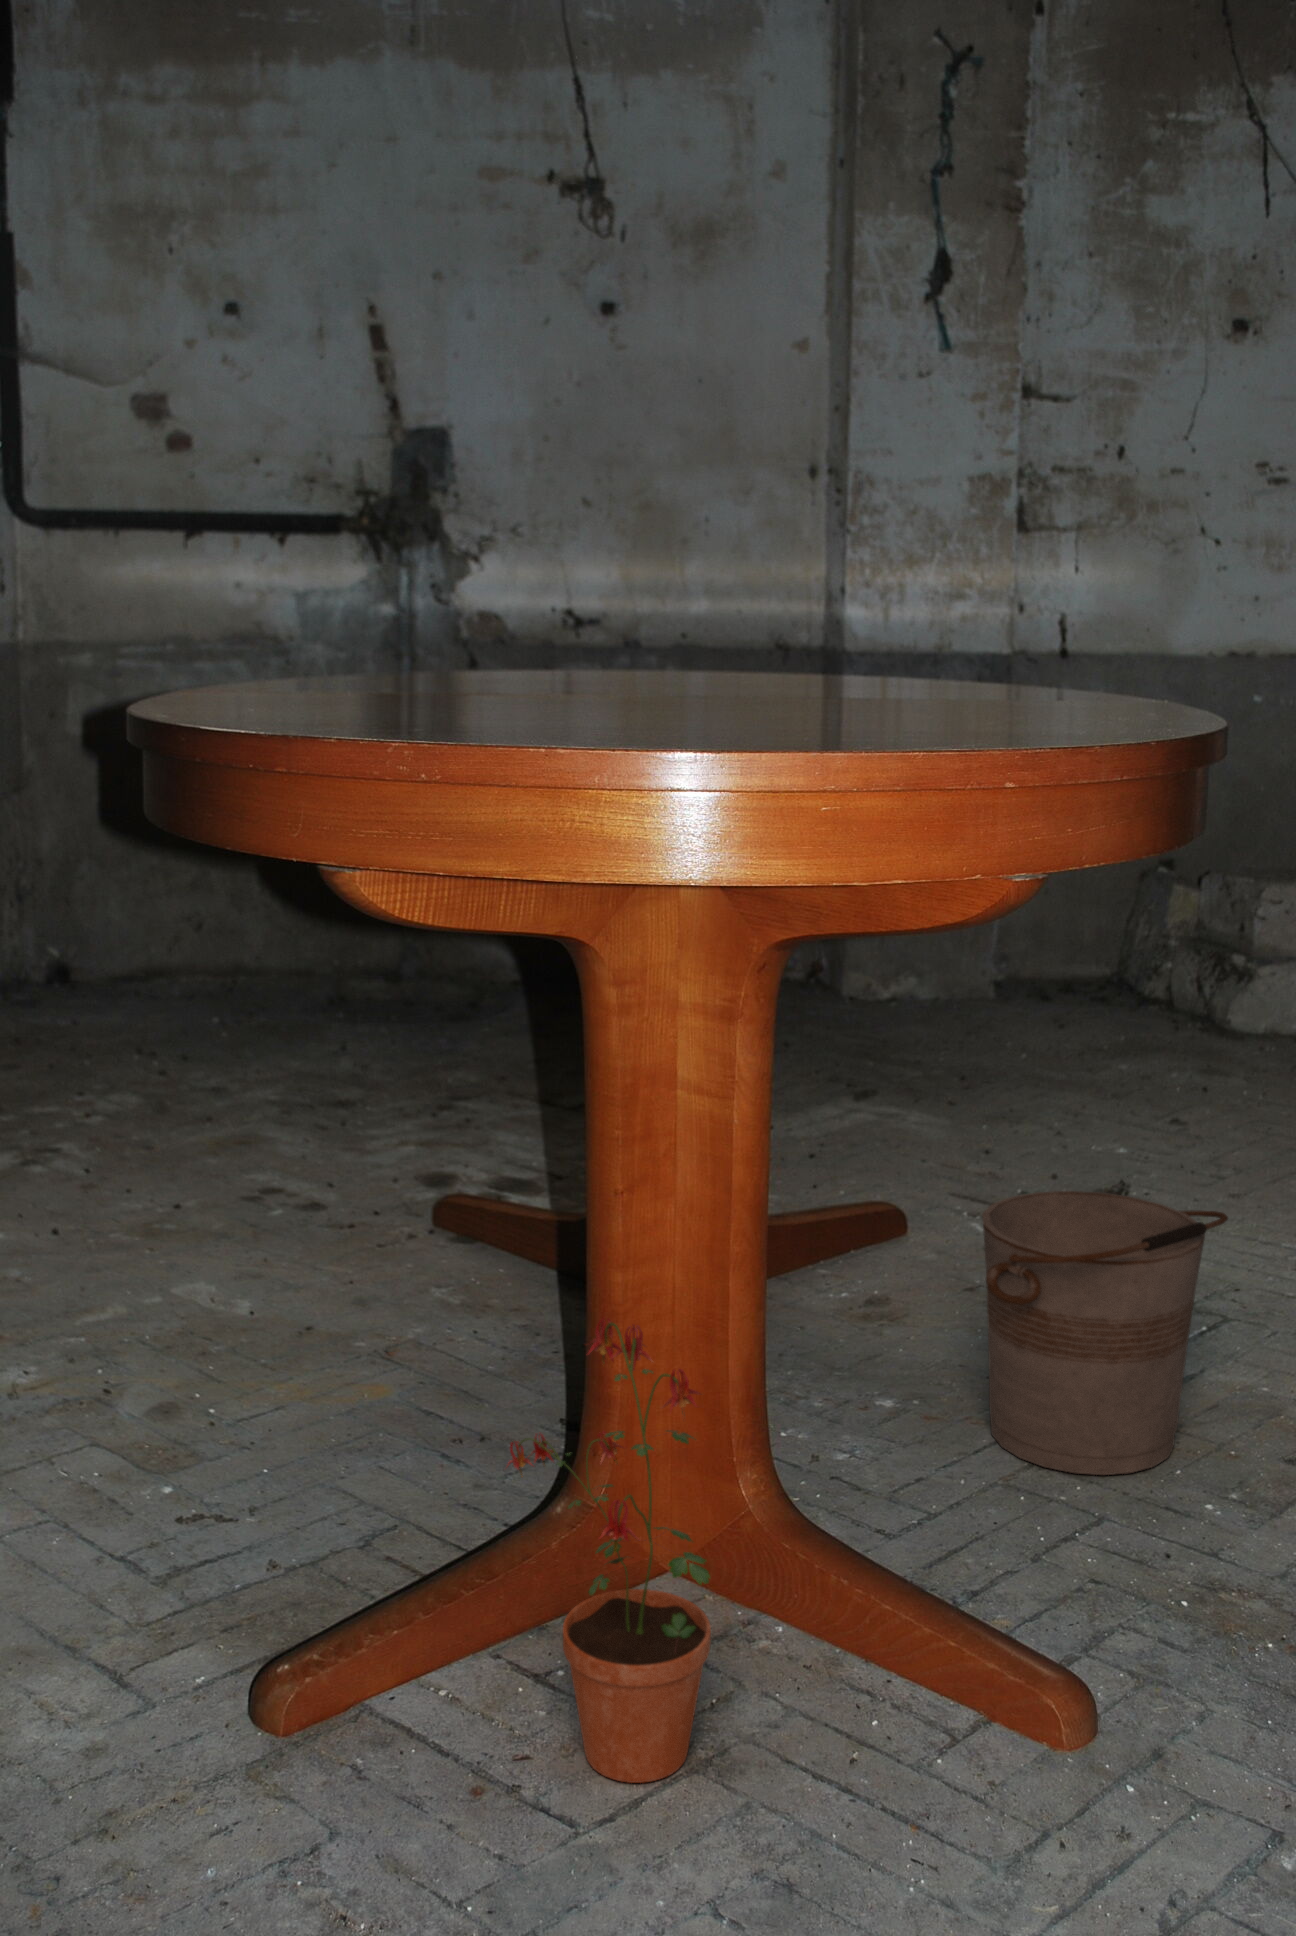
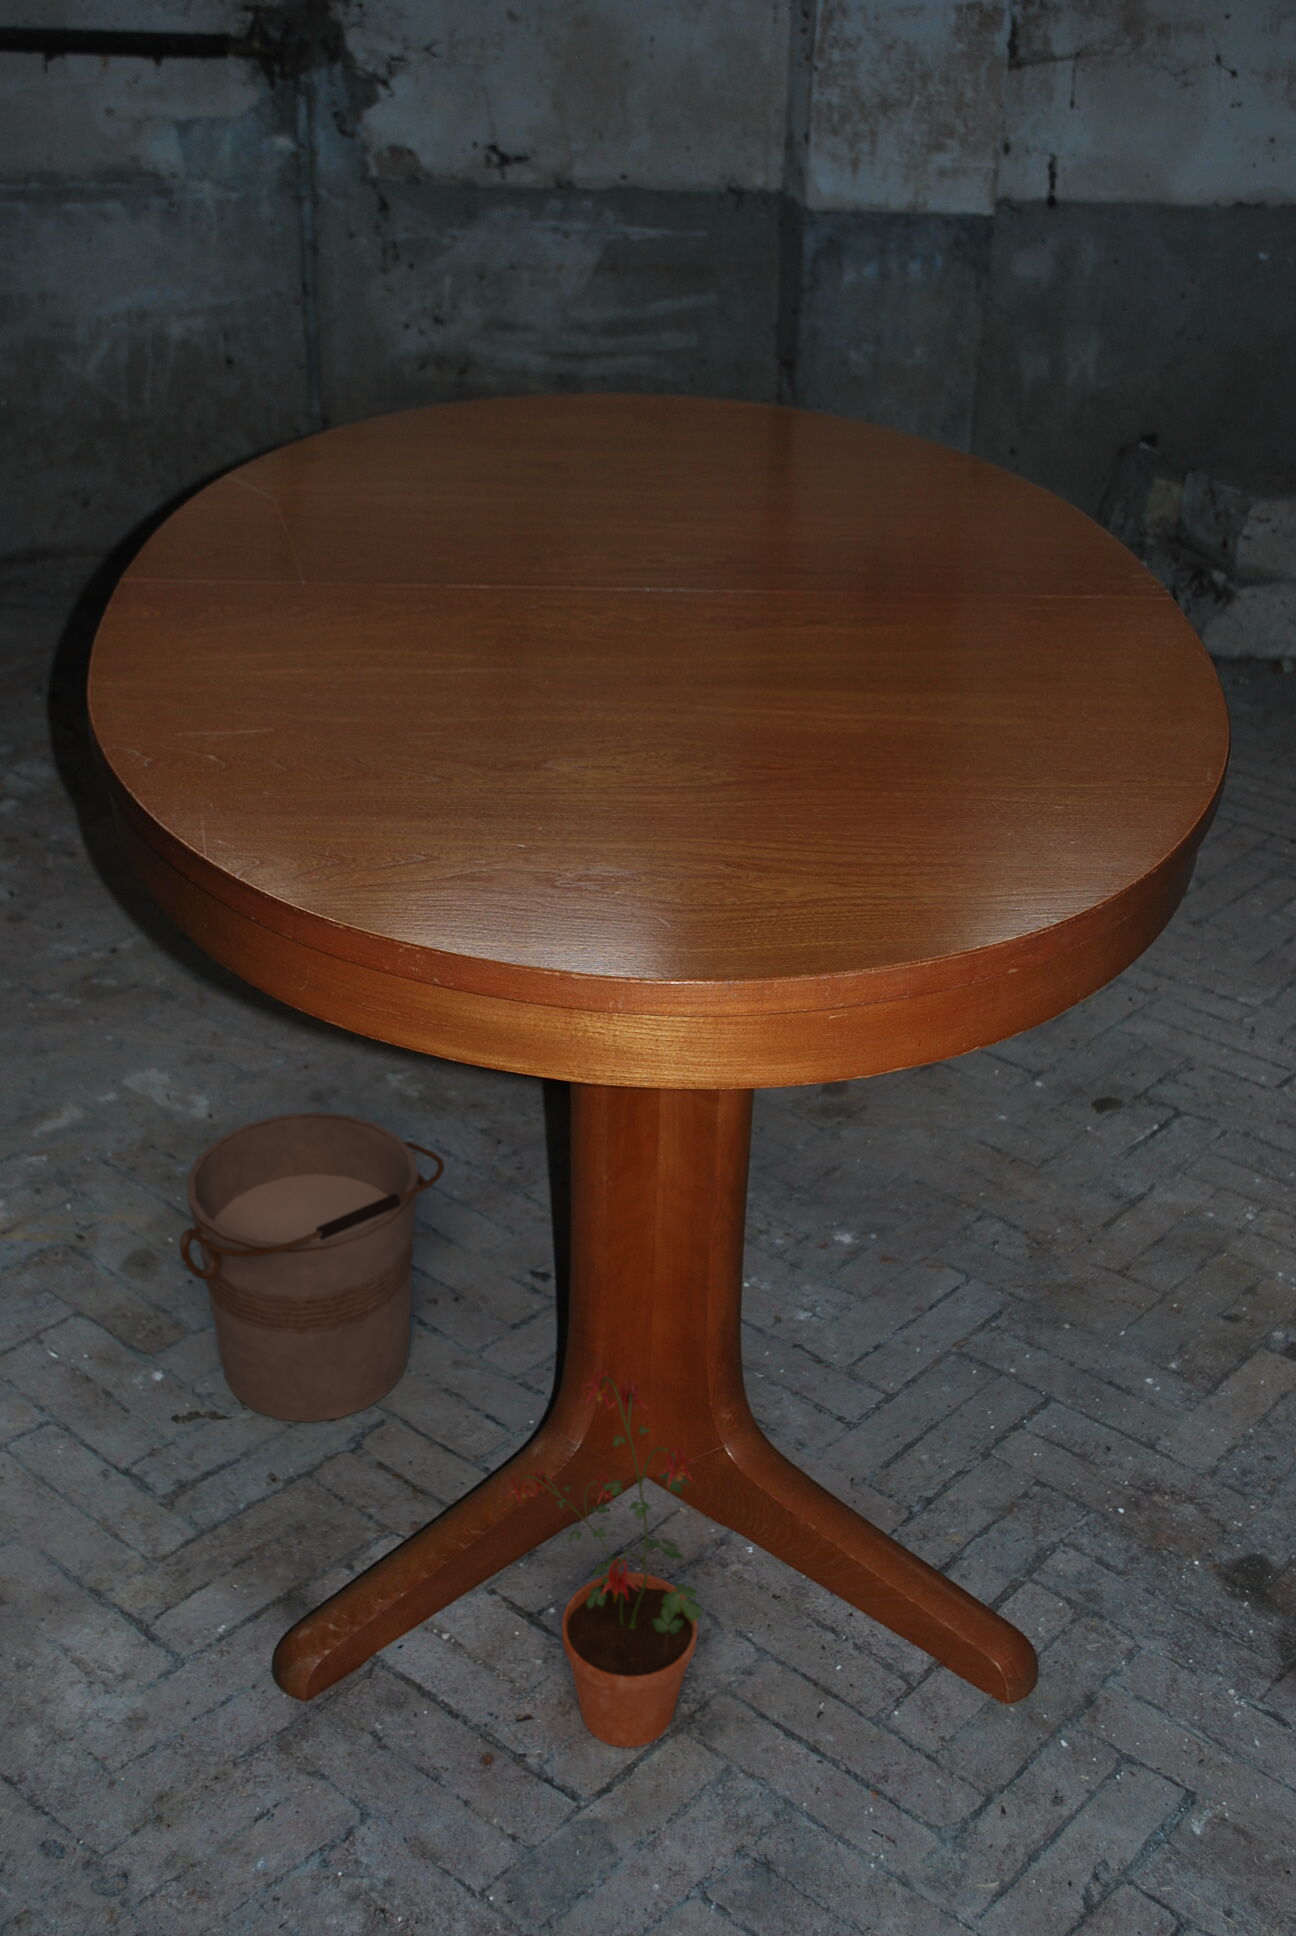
bucket: present [982,1191,1228,1475] -> present [180,1112,444,1422]

